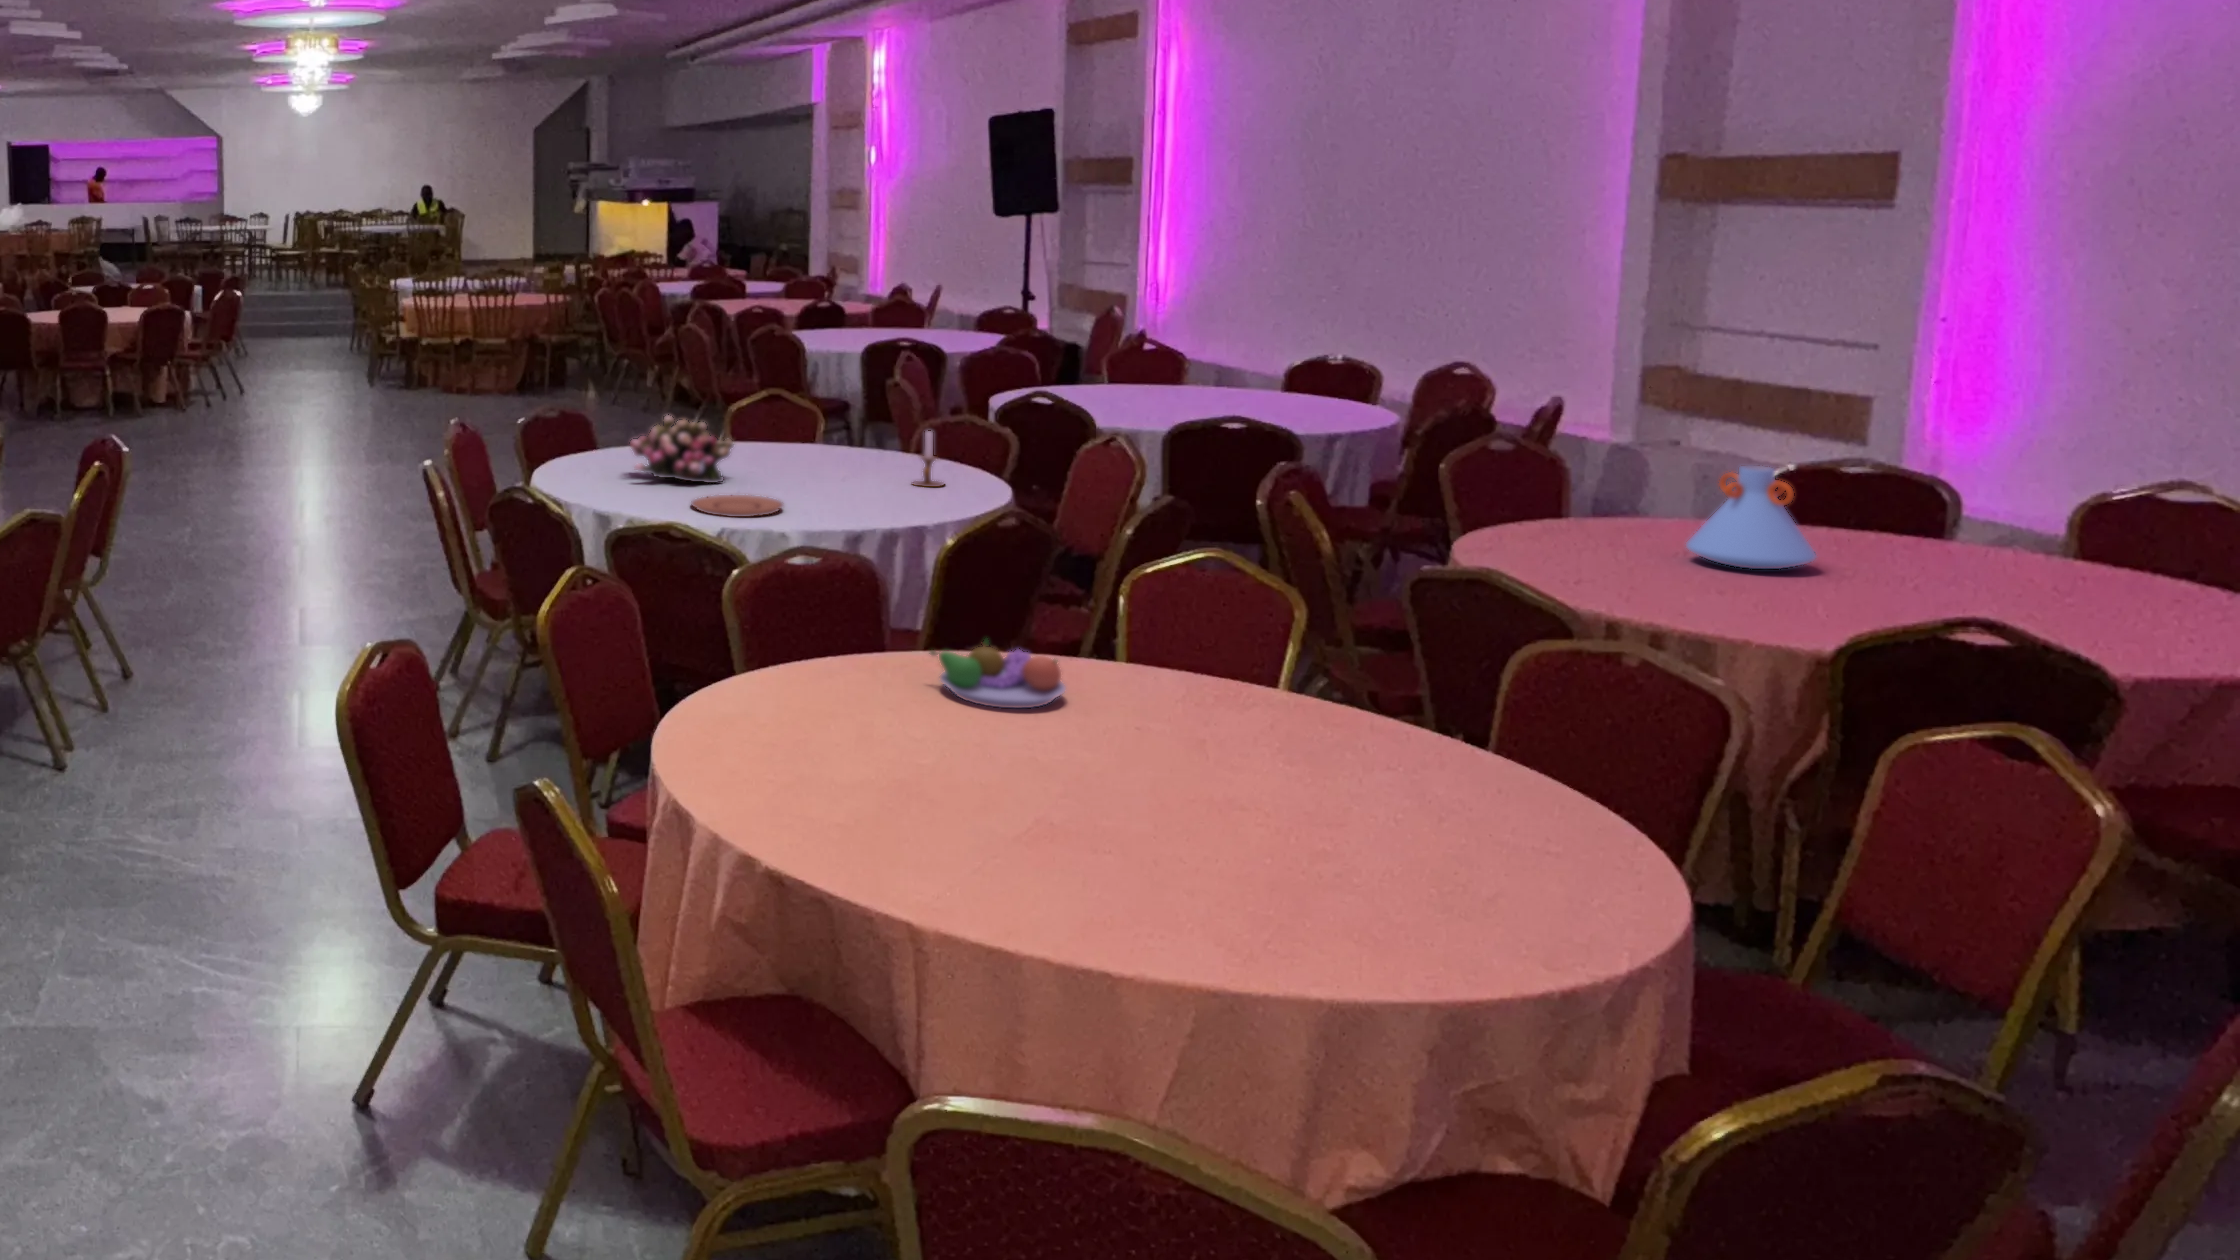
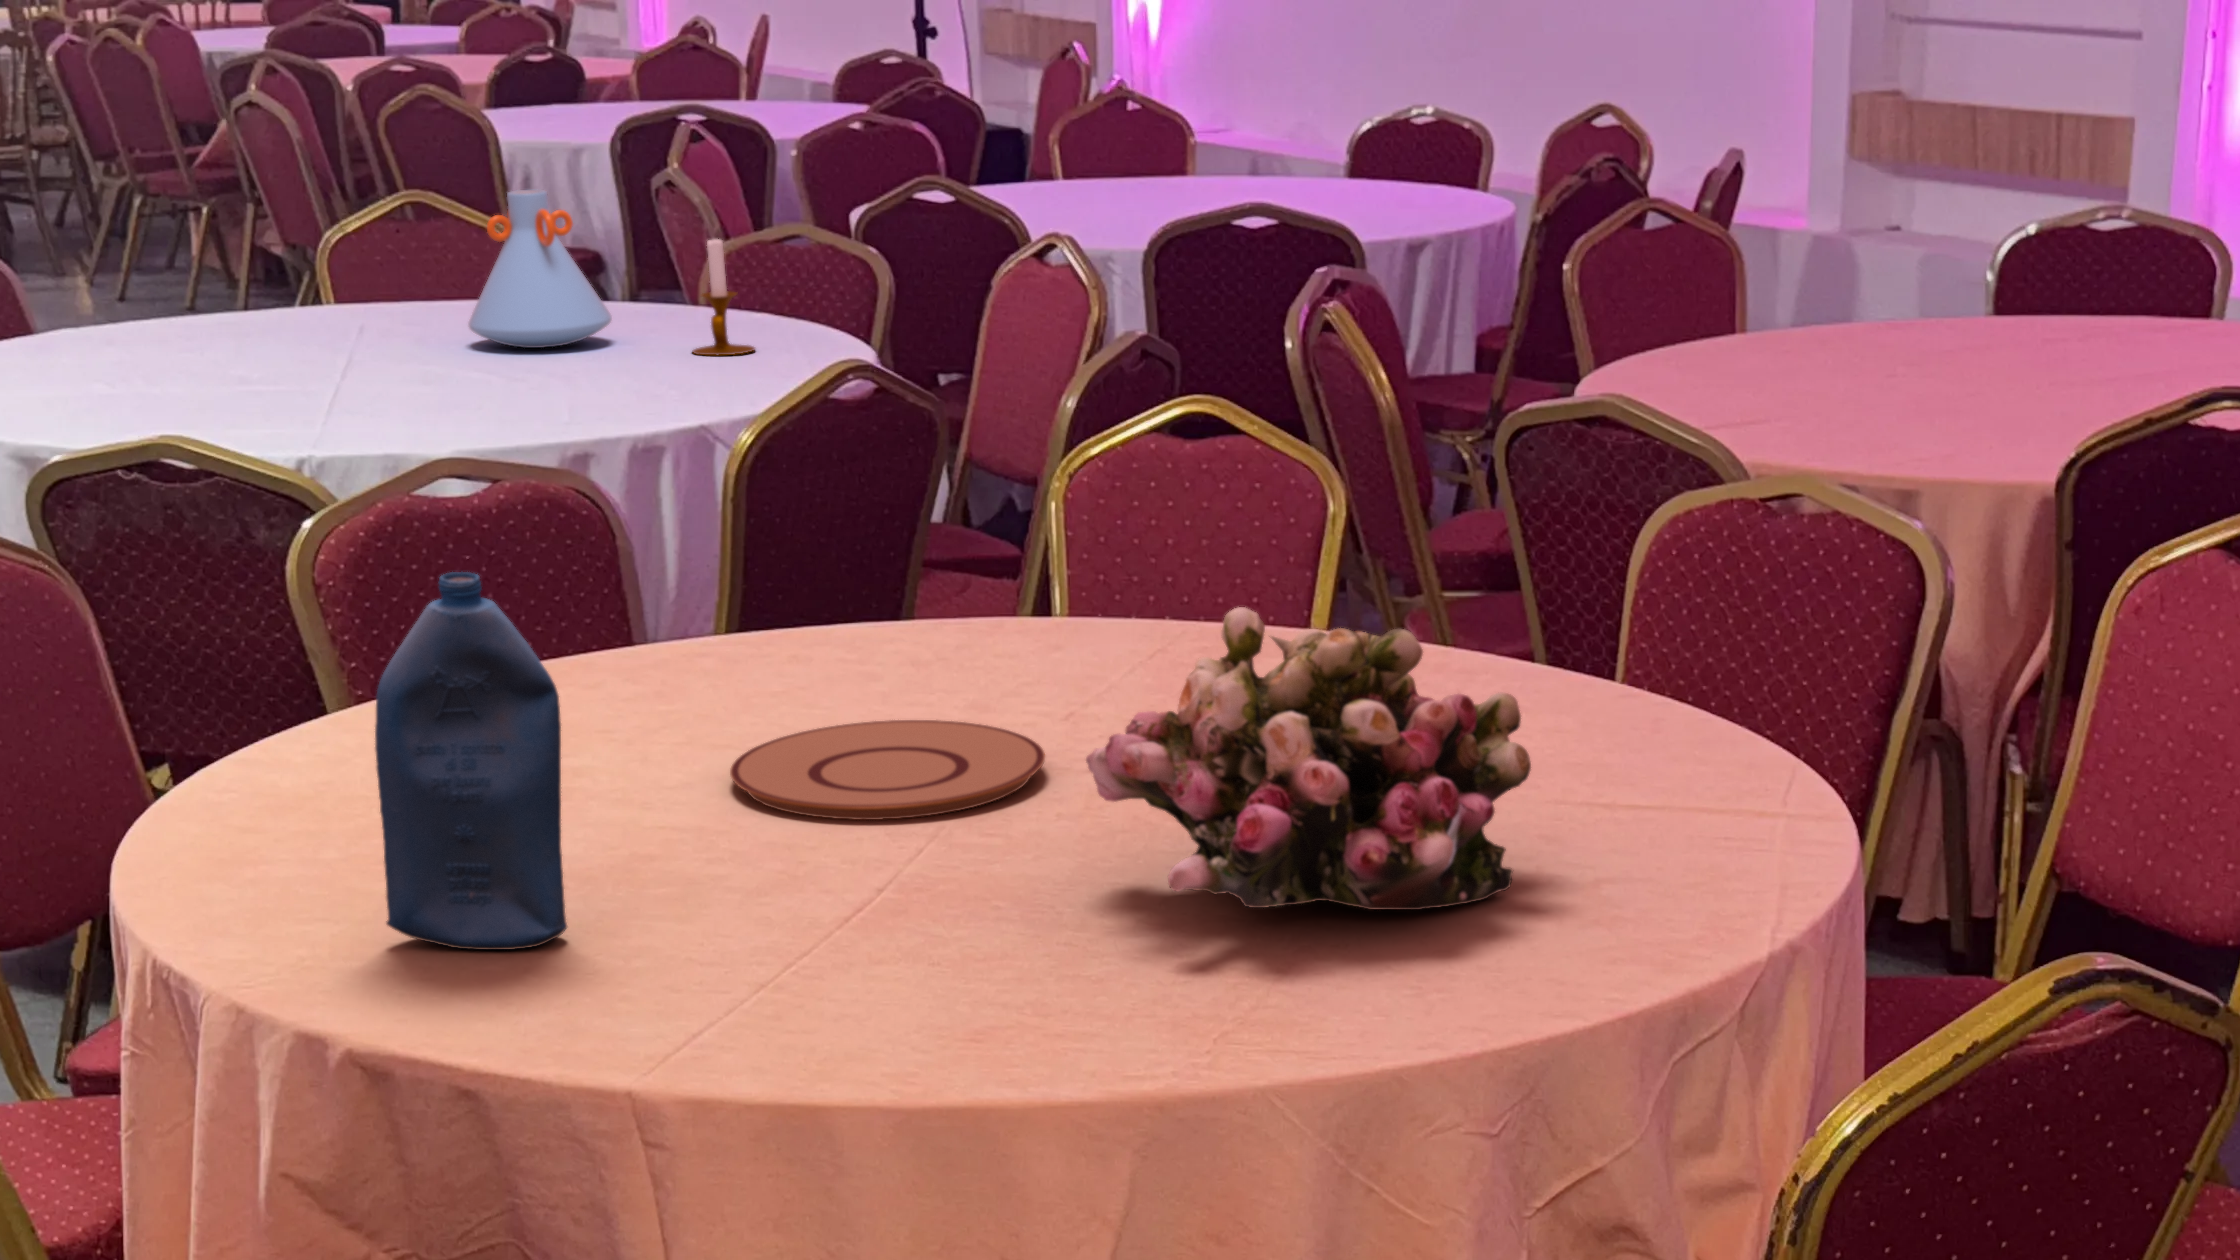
flower arrangement: present [630,416,734,483] -> present [1086,607,1531,910]
vase: present [1686,466,1816,569] -> present [468,190,612,348]
plate: present [692,495,783,517] -> present [730,720,1045,820]
fruit bowl: present [929,640,1065,708] -> none [691,572,944,701]
bottle: none [787,655,885,832] -> present [375,572,567,950]

